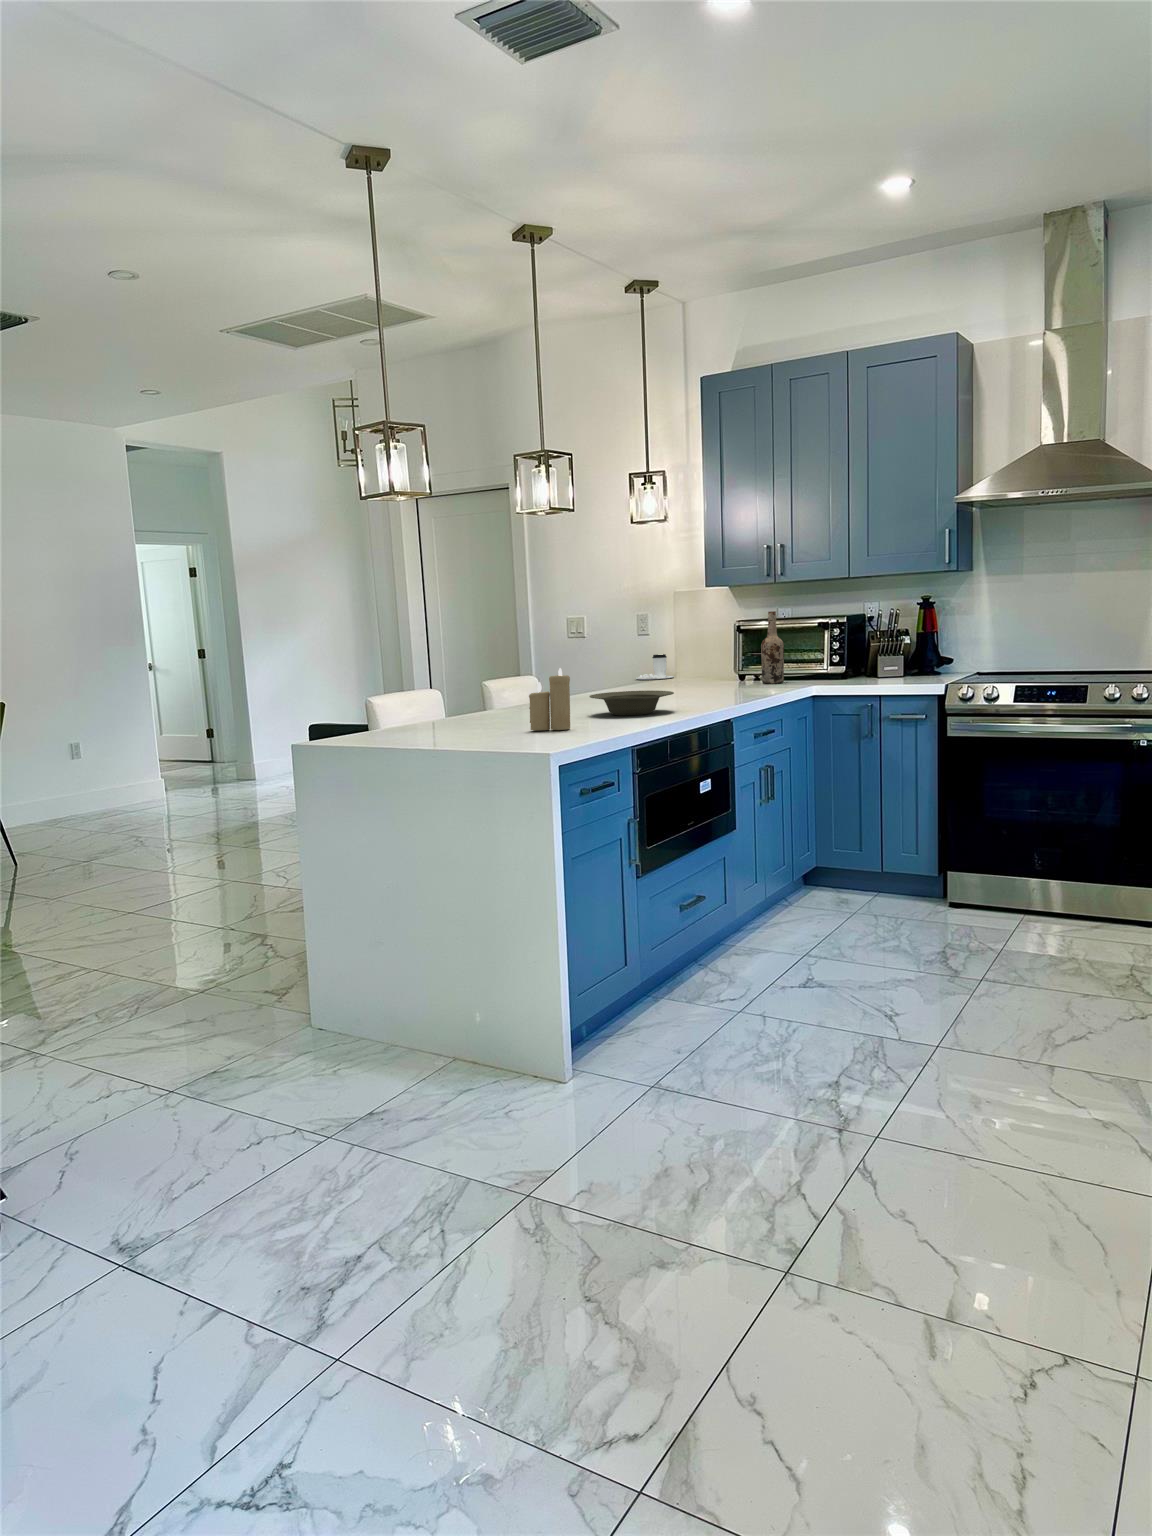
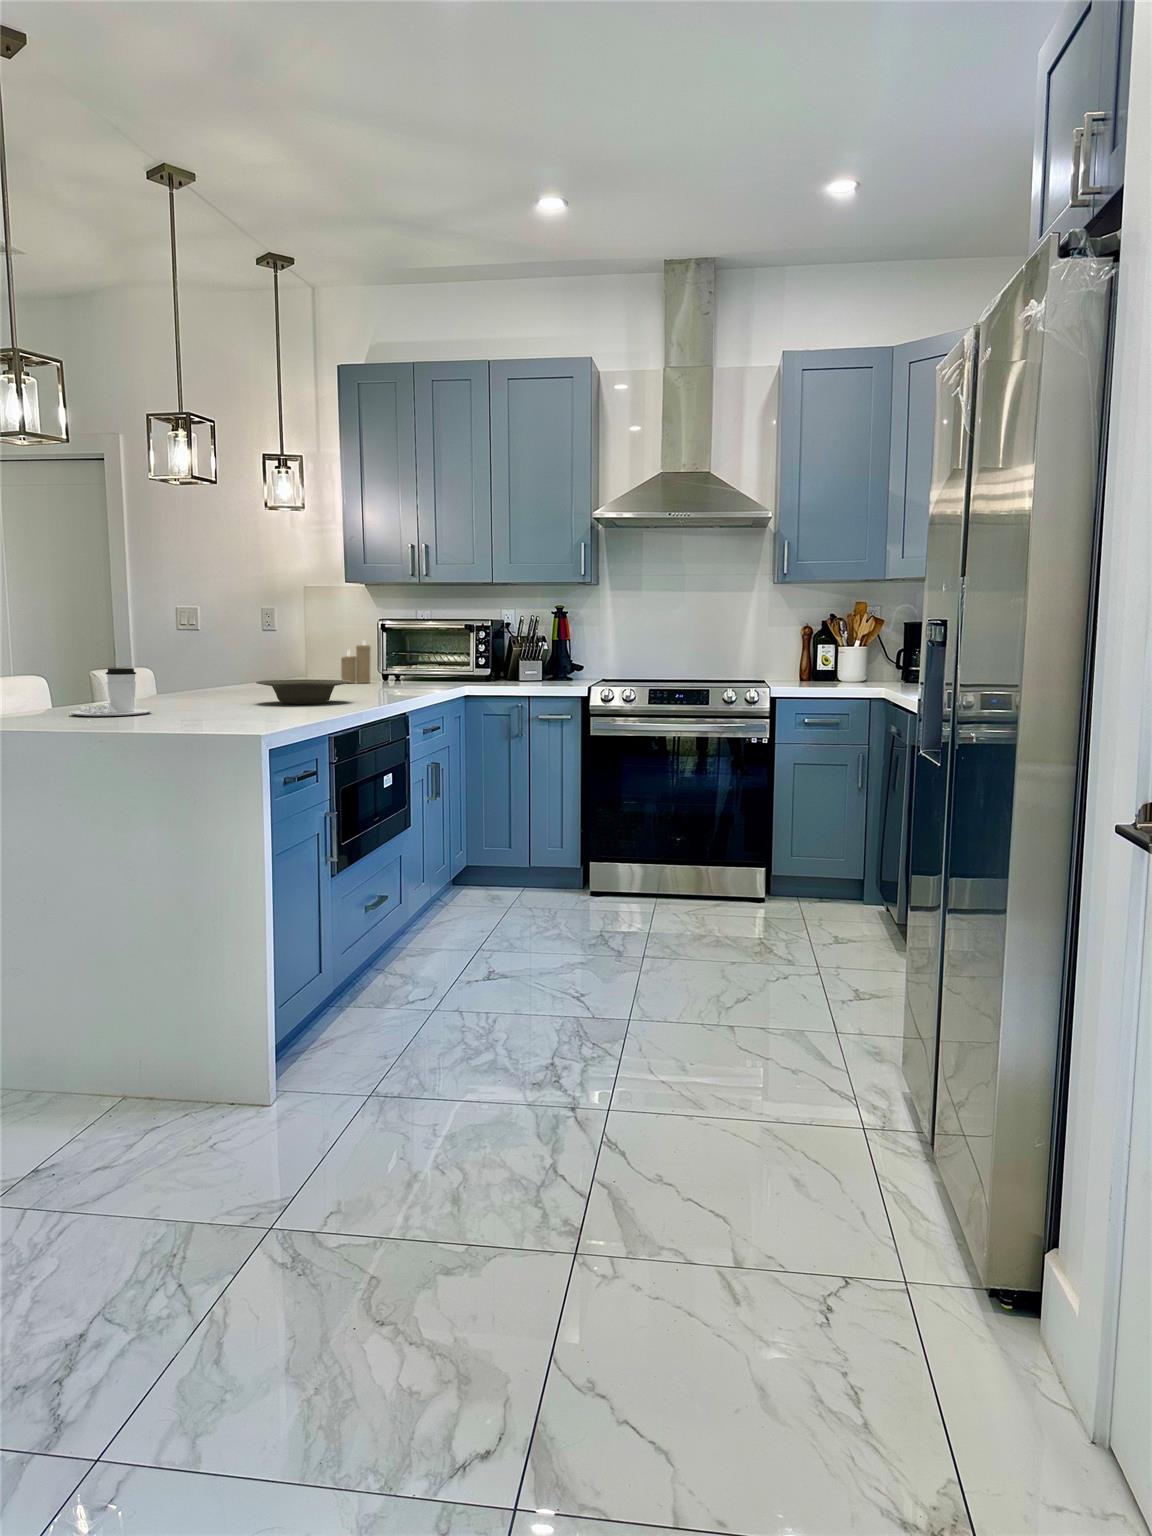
wine bottle: present [761,611,784,684] -> none [407,609,430,683]
coffee cup: present [636,654,674,680] -> present [70,668,152,716]
candle: present [529,668,570,731] -> present [341,641,371,683]

